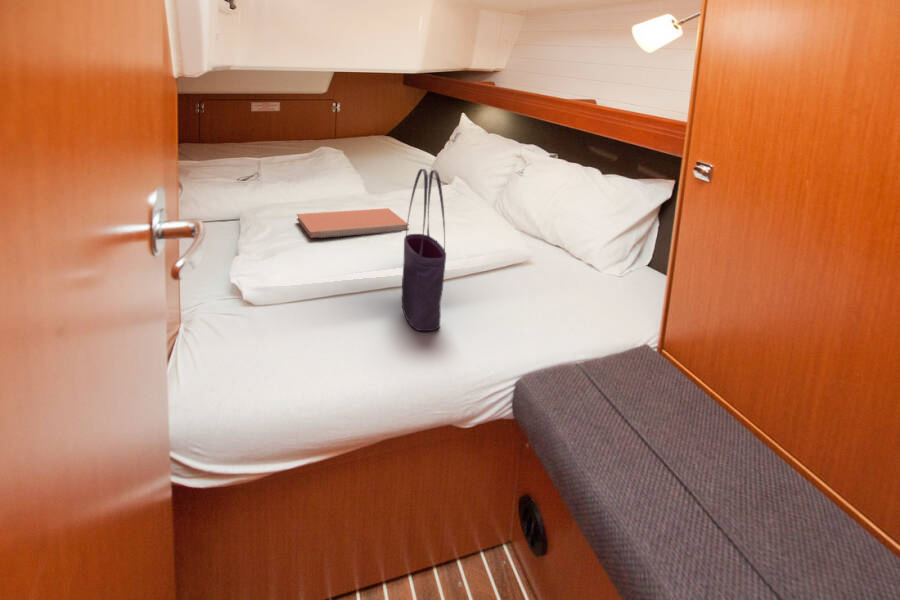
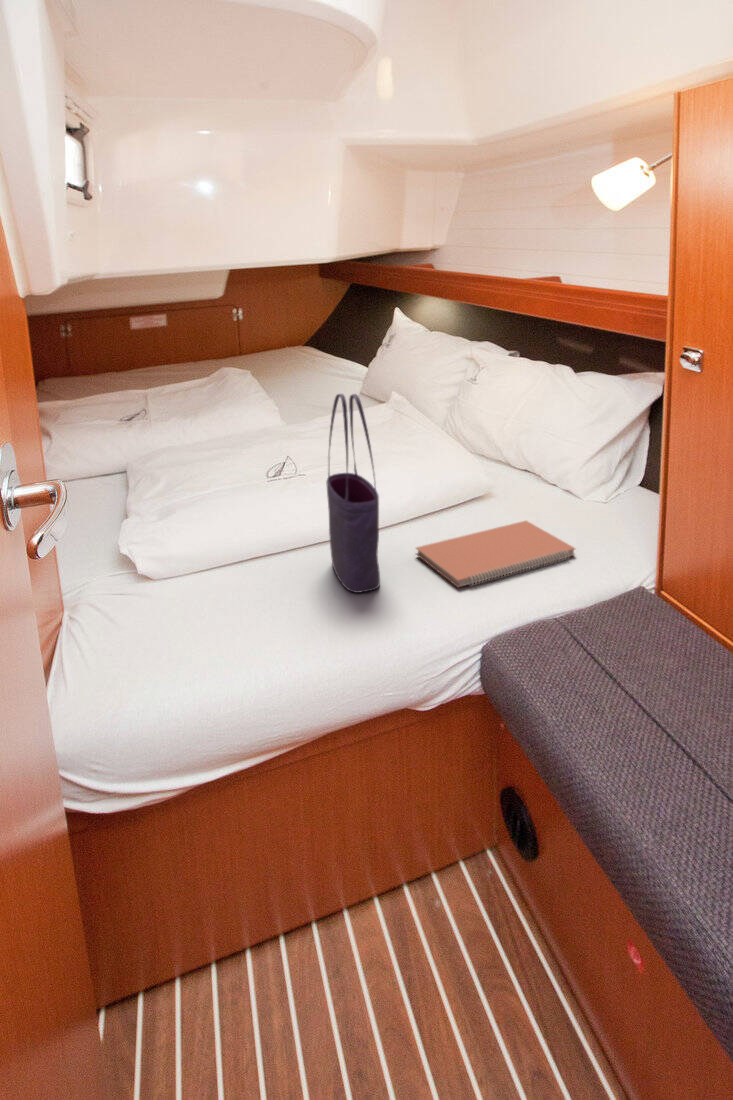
notebook: present [297,208,409,238] -> present [416,521,575,587]

